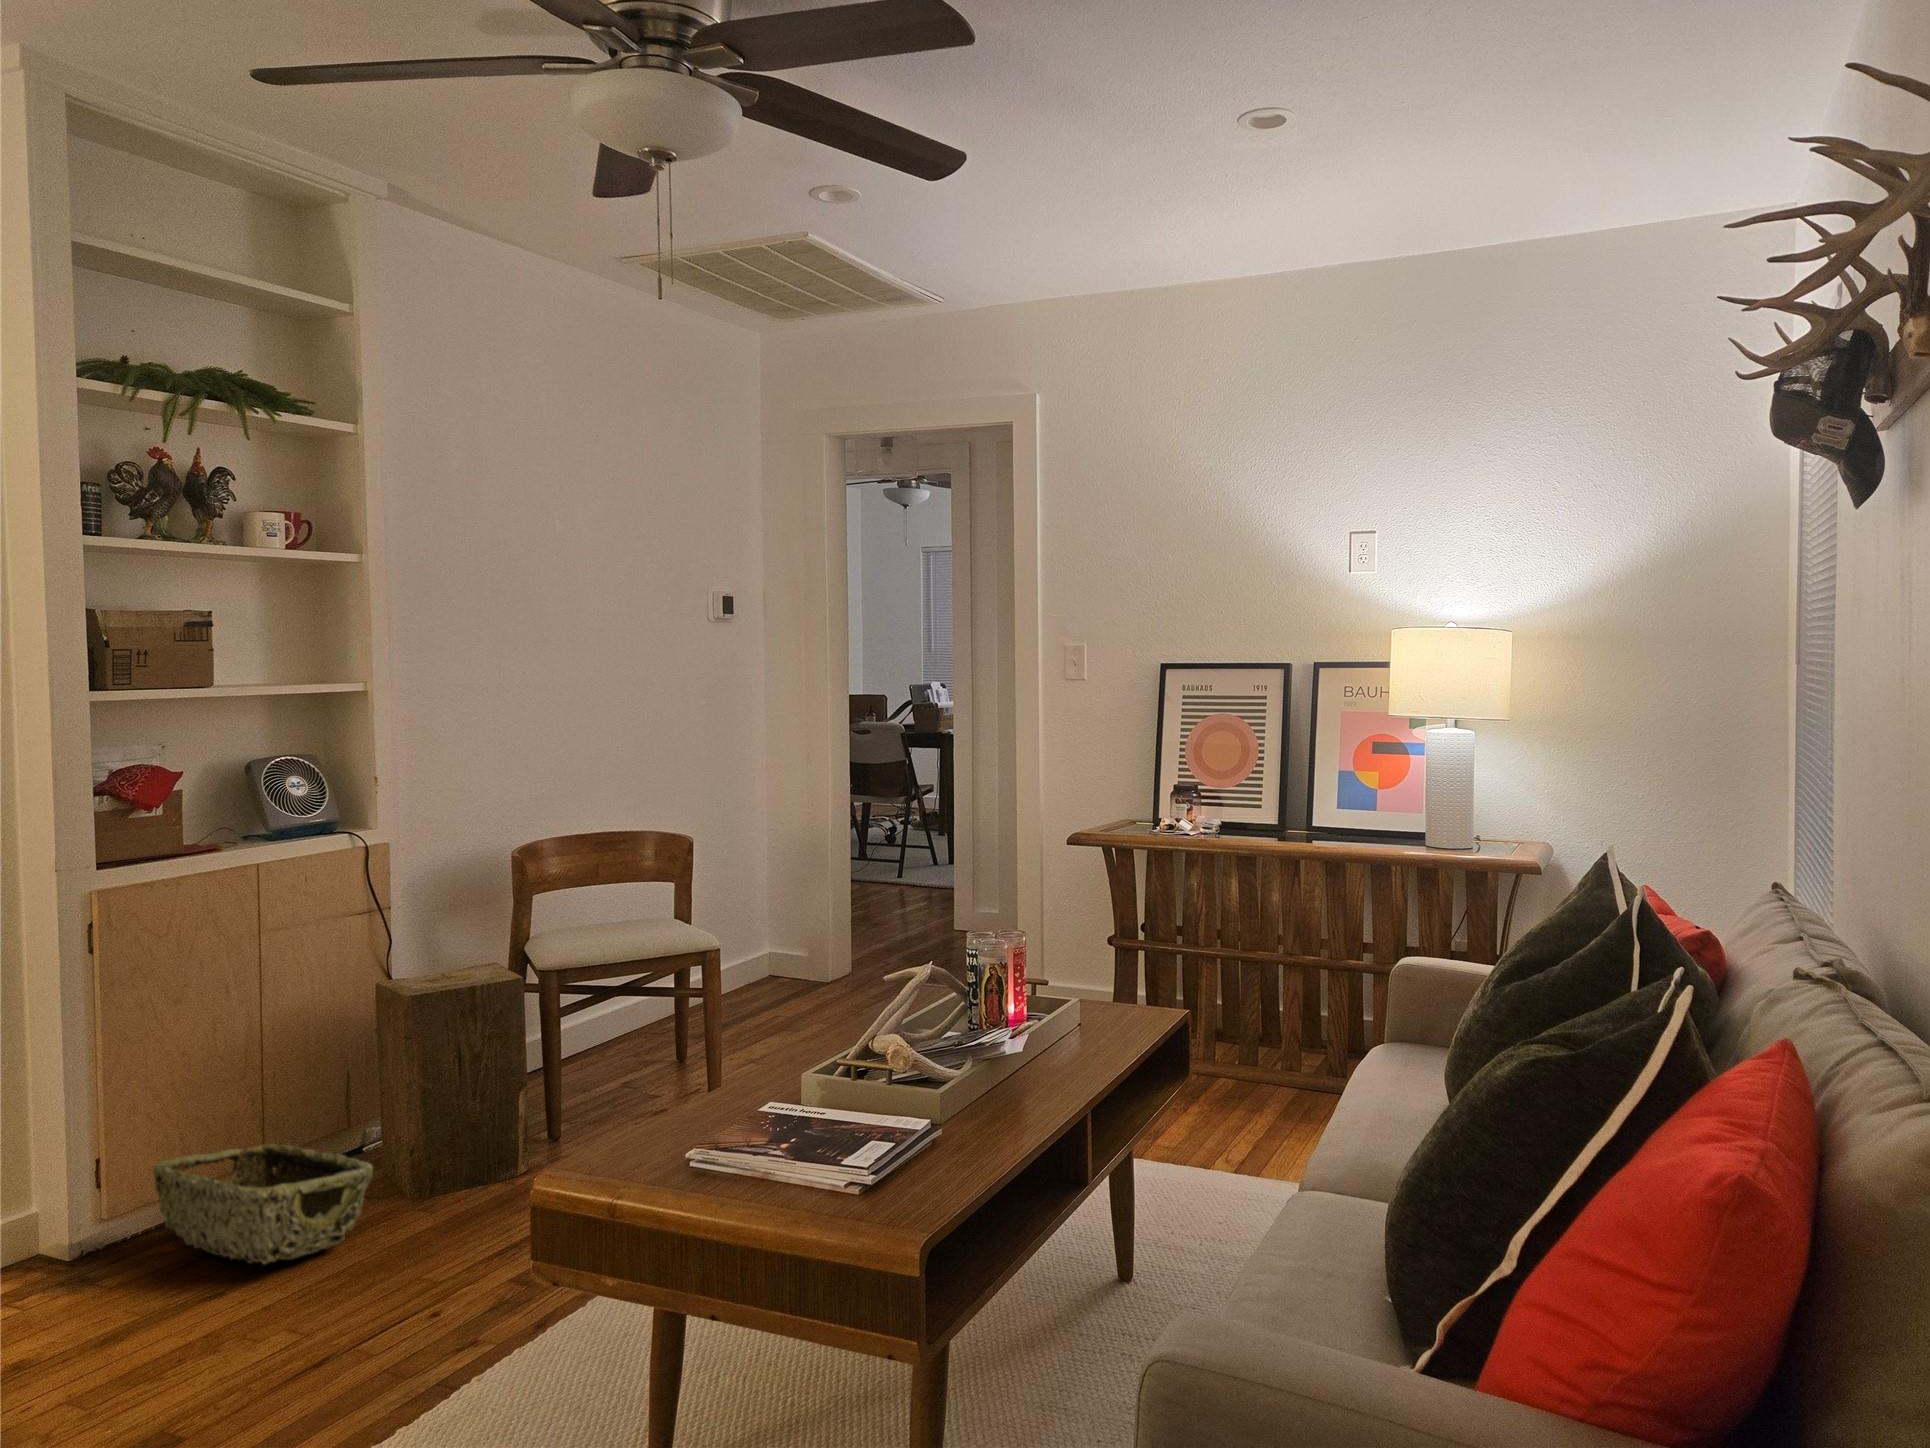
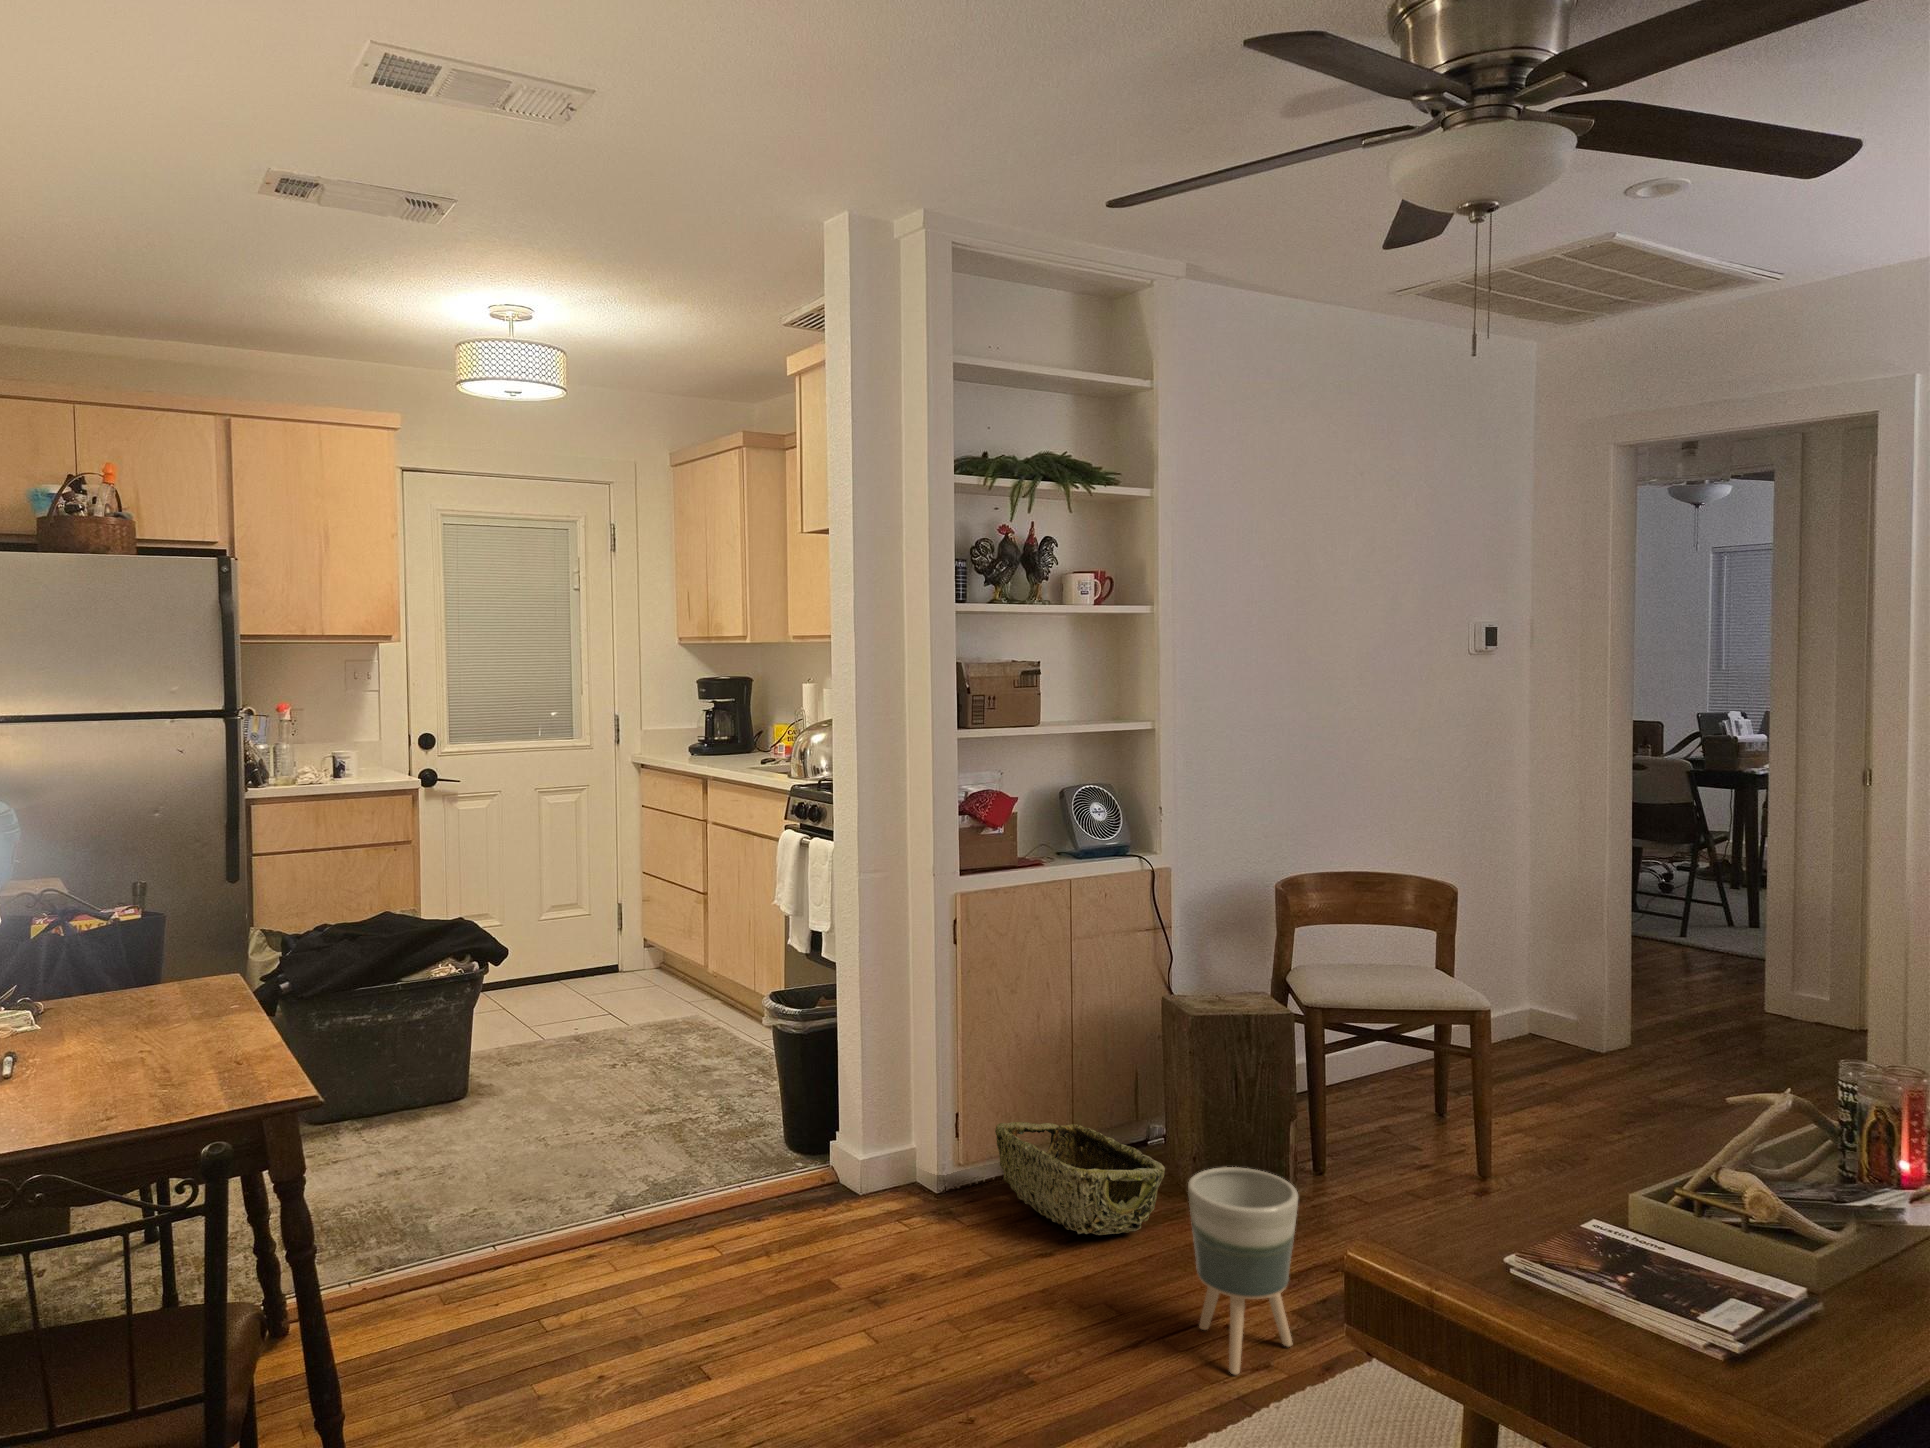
planter: none [387,1140,512,1361] -> present [1188,1167,1298,1375]

